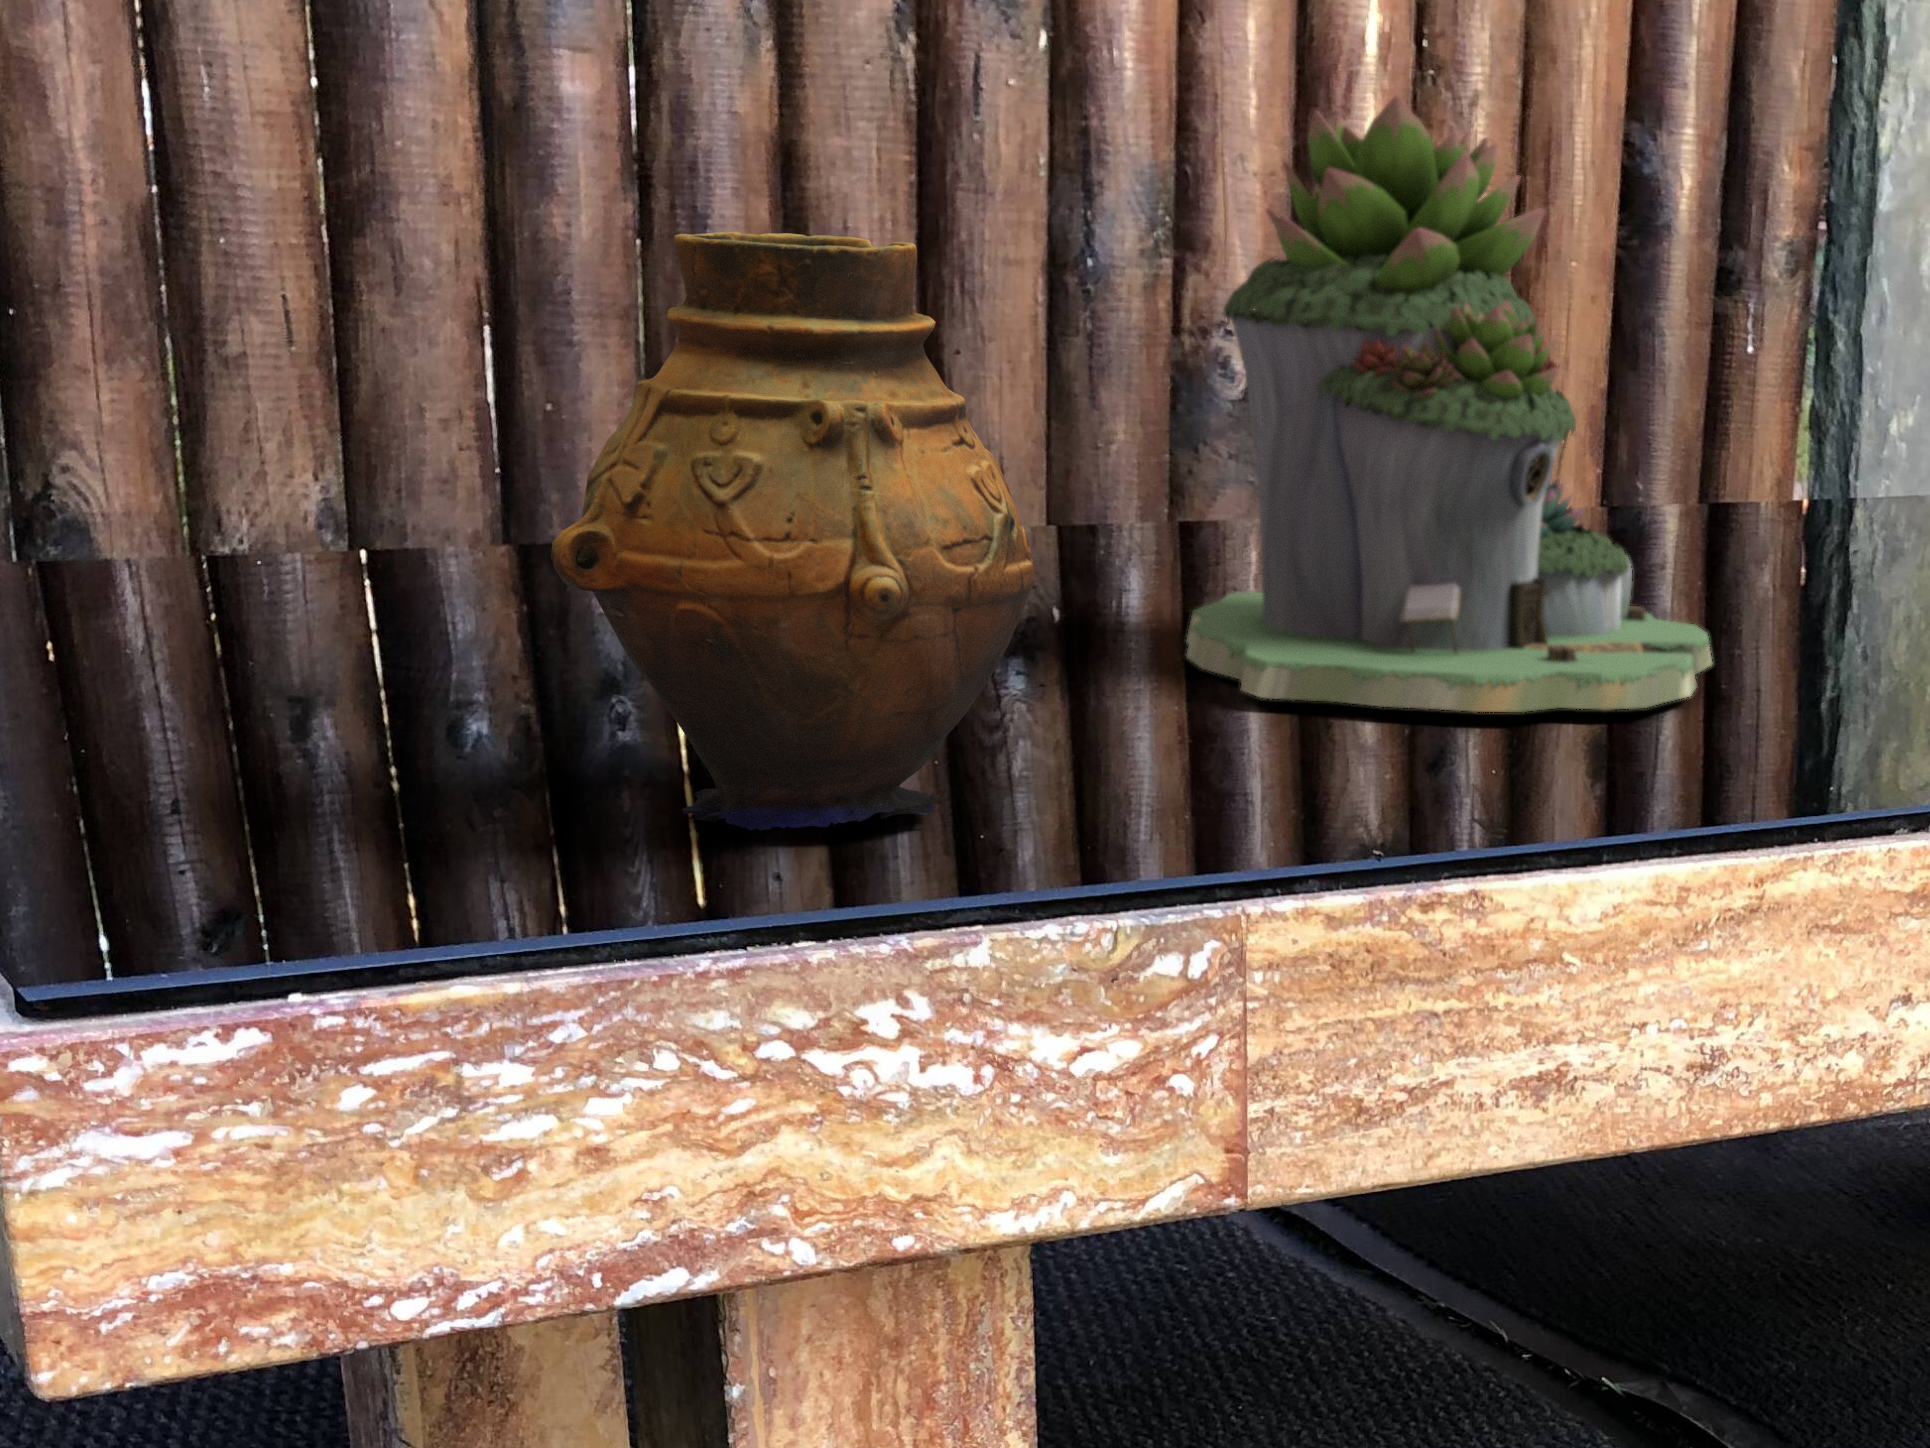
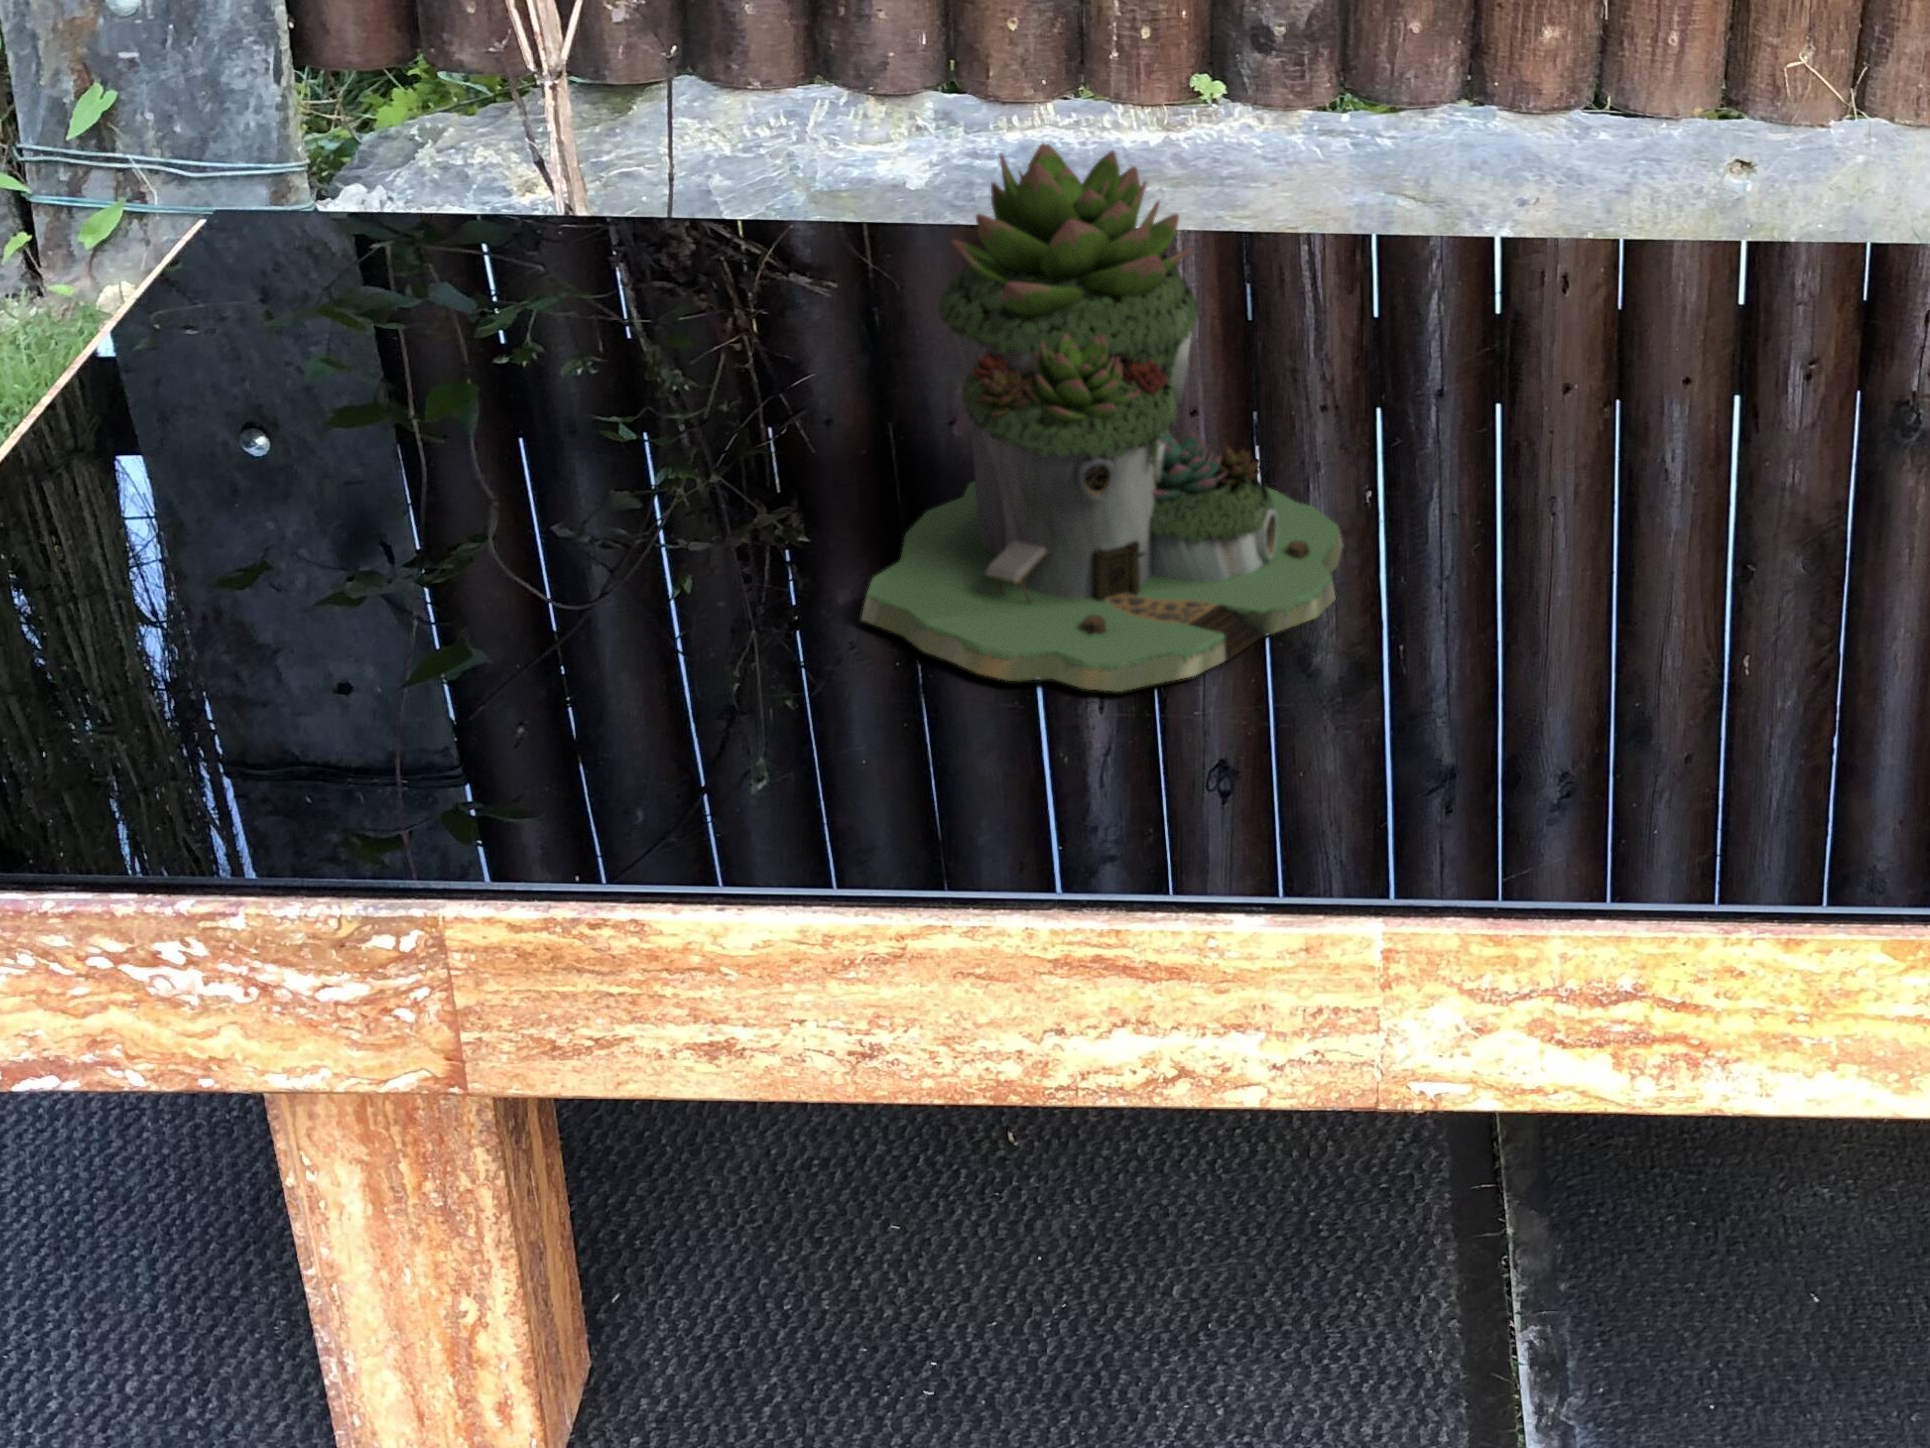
vase: present [551,231,1035,831] -> none [158,347,533,754]

